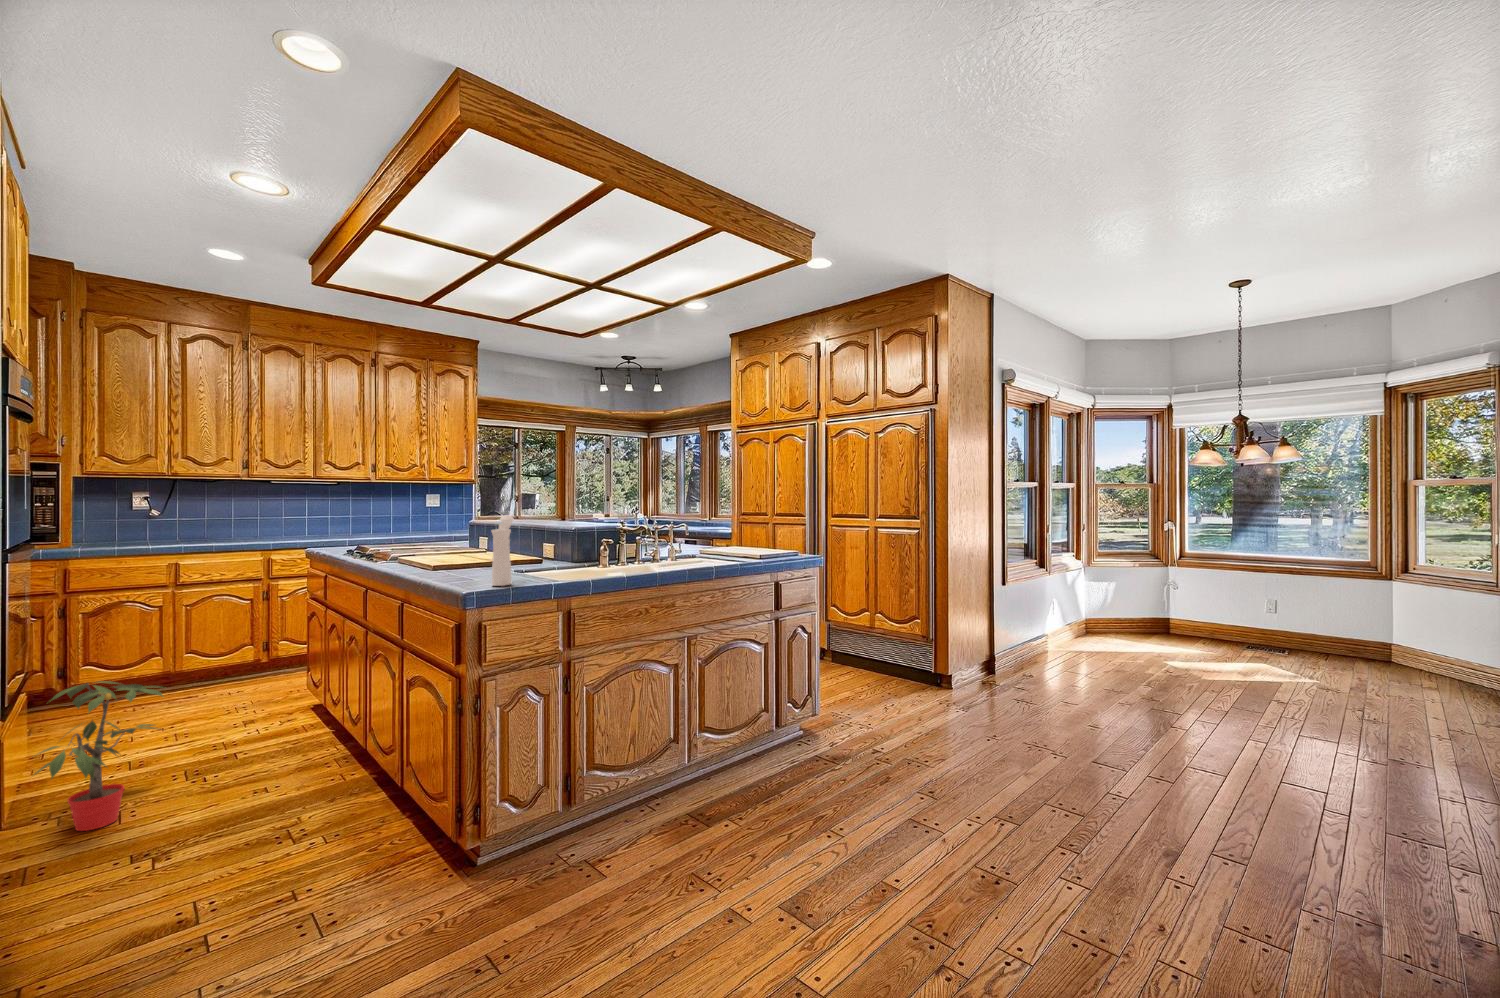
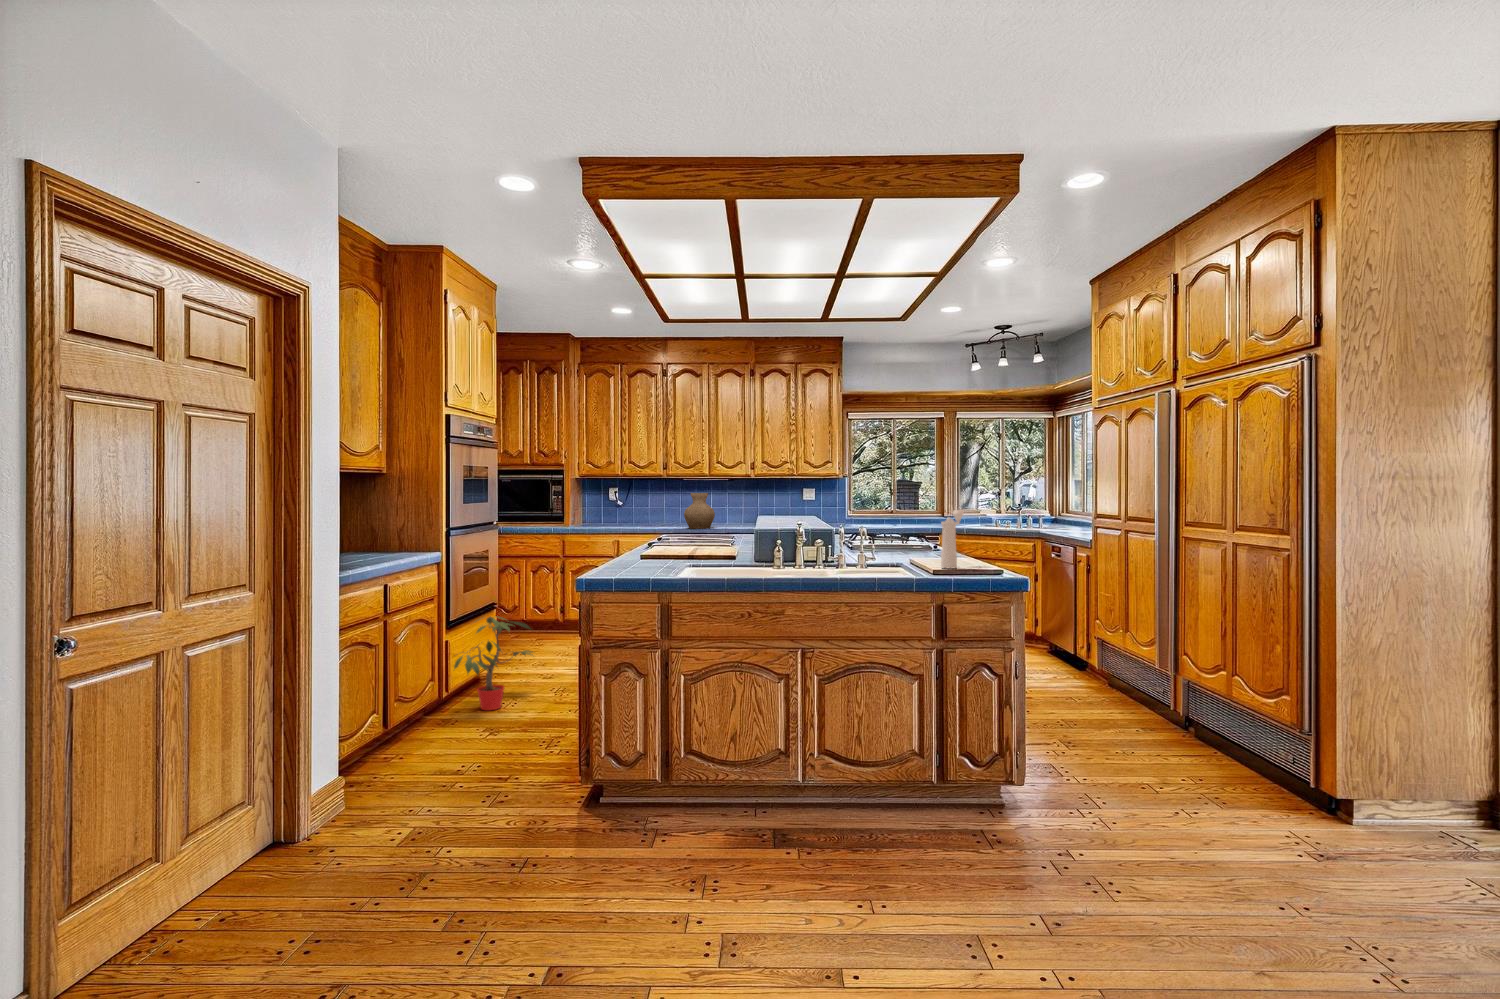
vase: none [274,498,319,541] -> present [684,493,715,529]
pepper mill: present [492,516,514,586] -> present [941,510,964,568]

